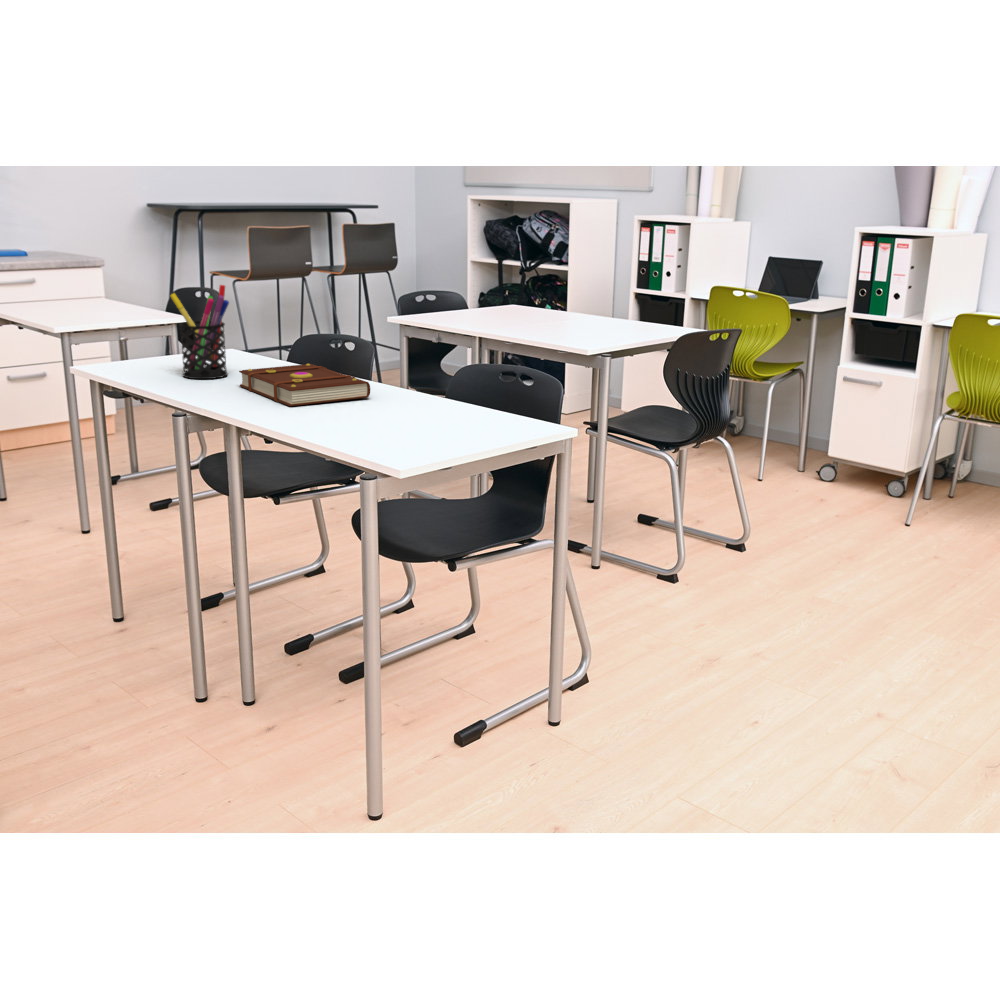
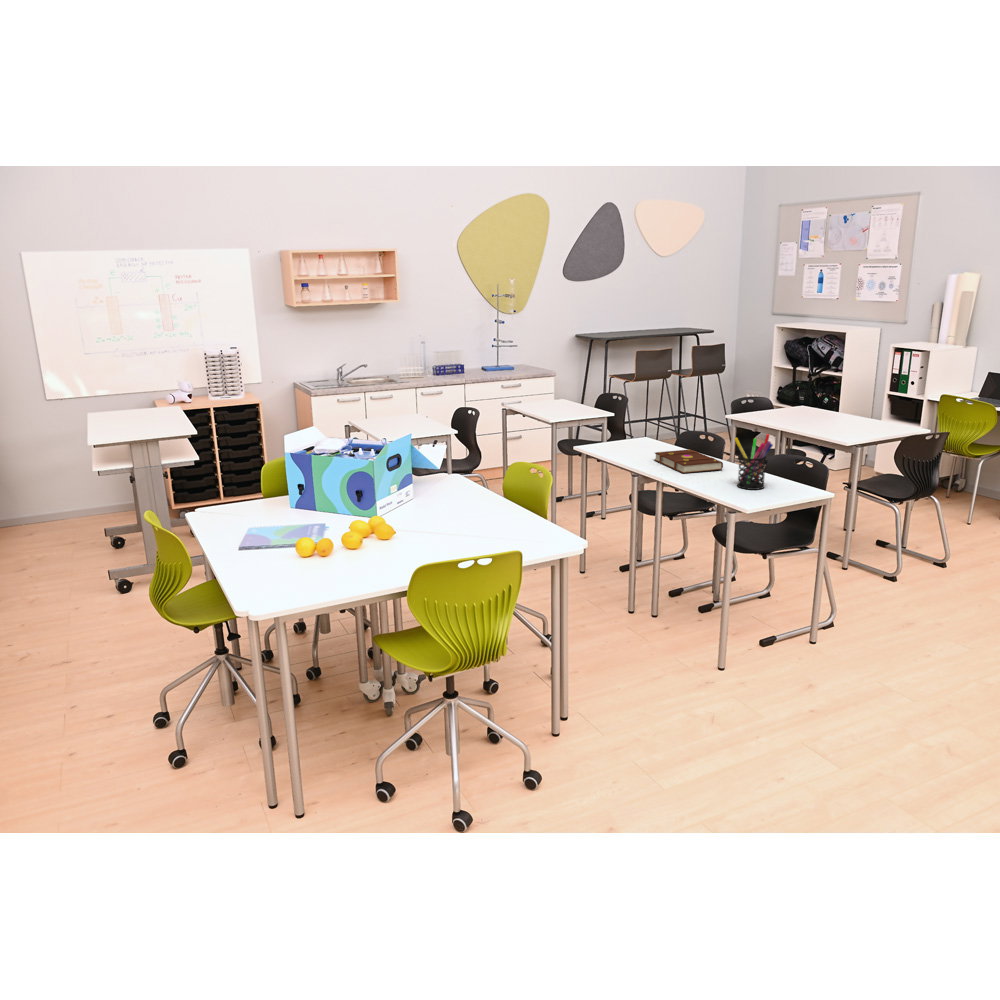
pen holder: present [170,285,229,379] -> present [734,434,773,490]

